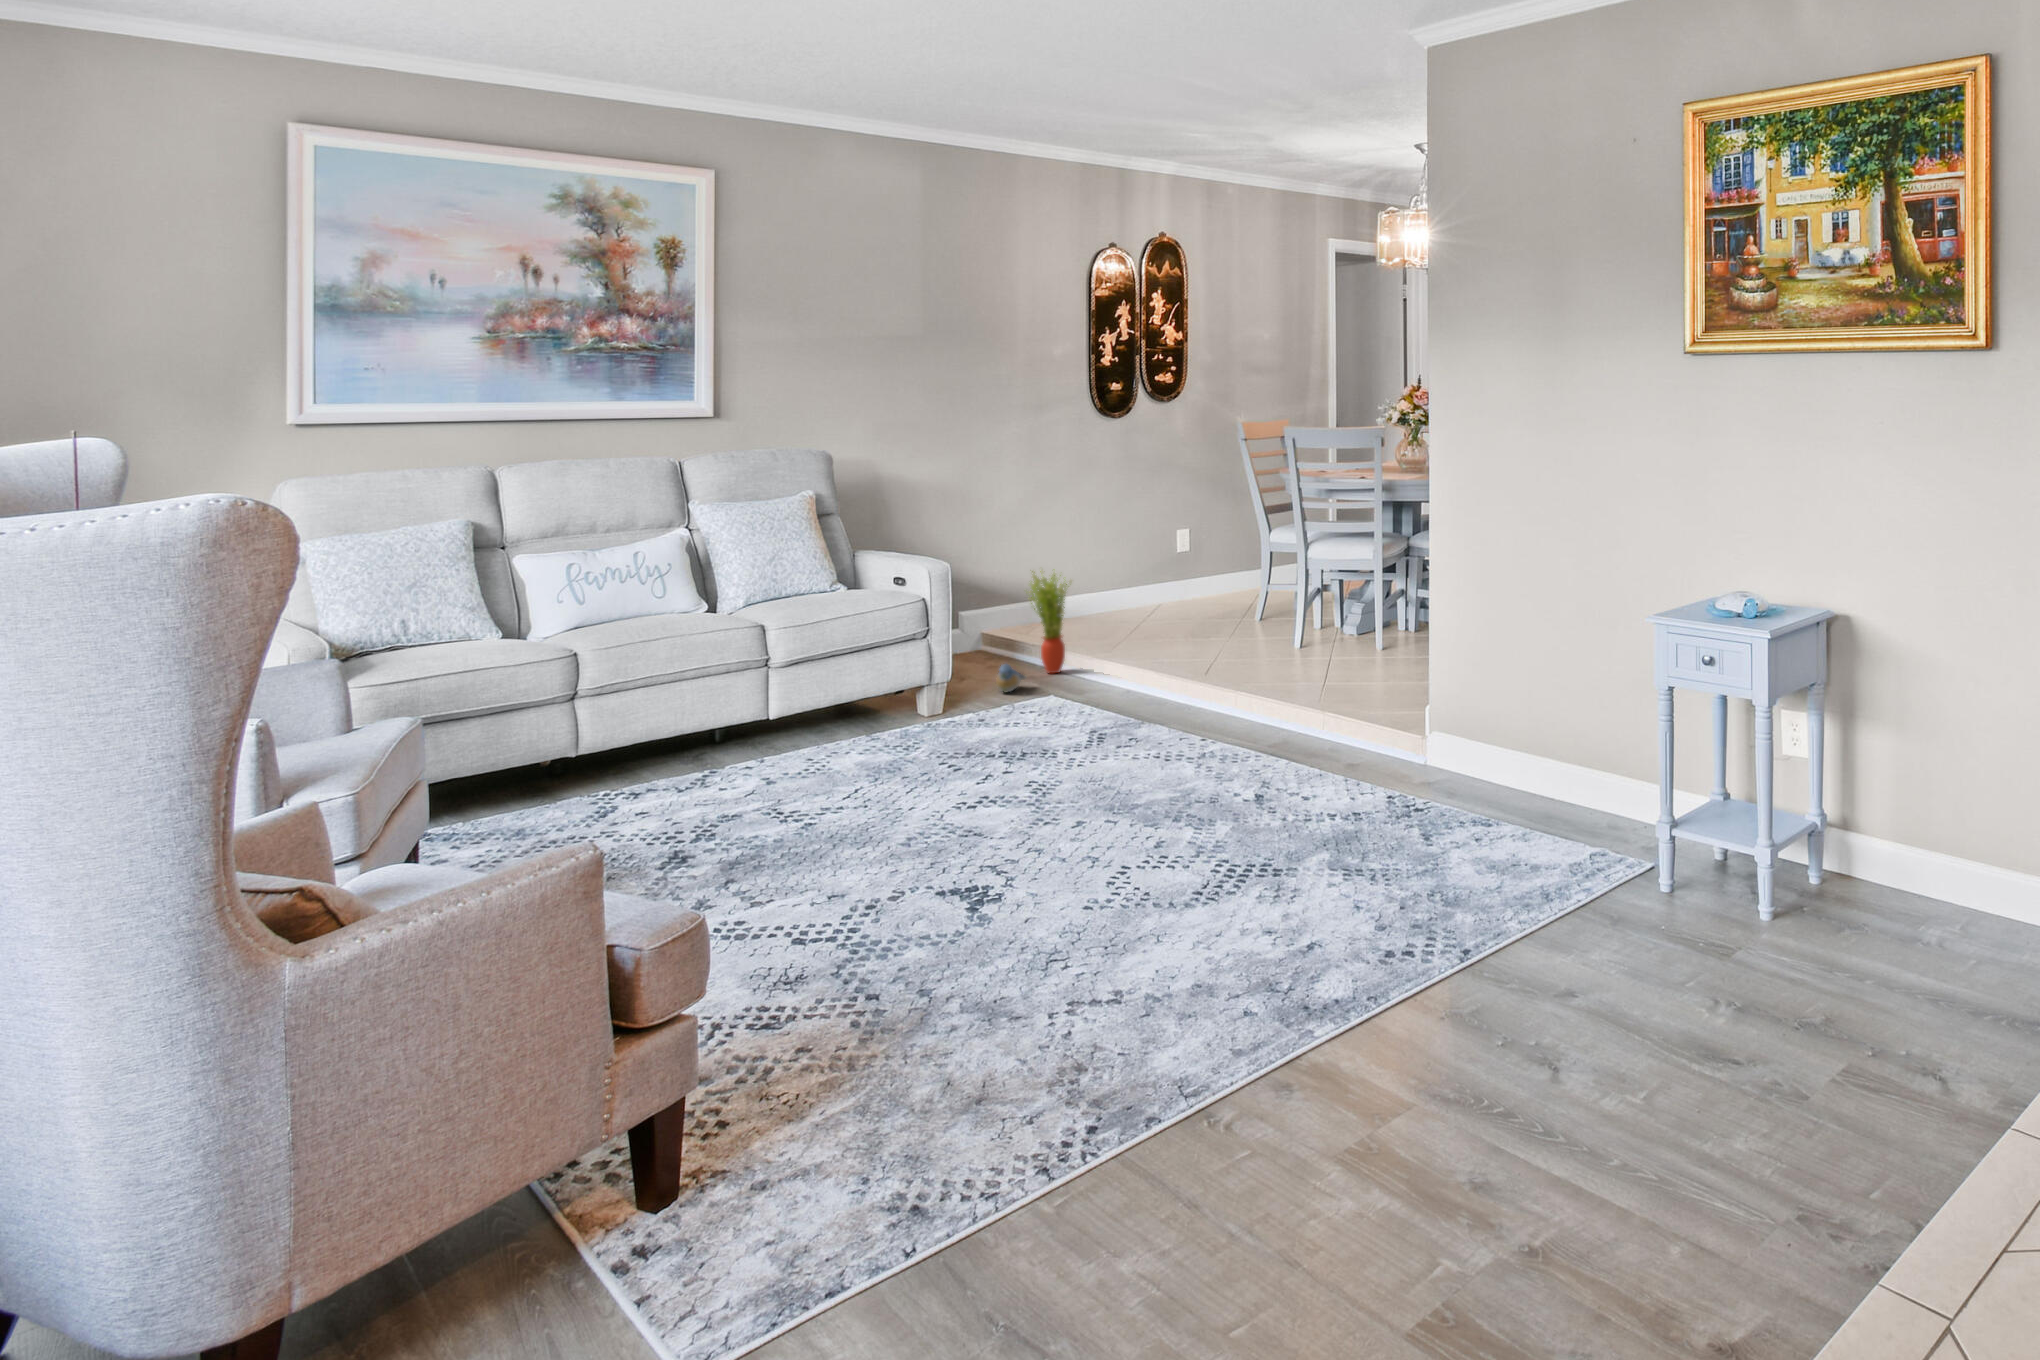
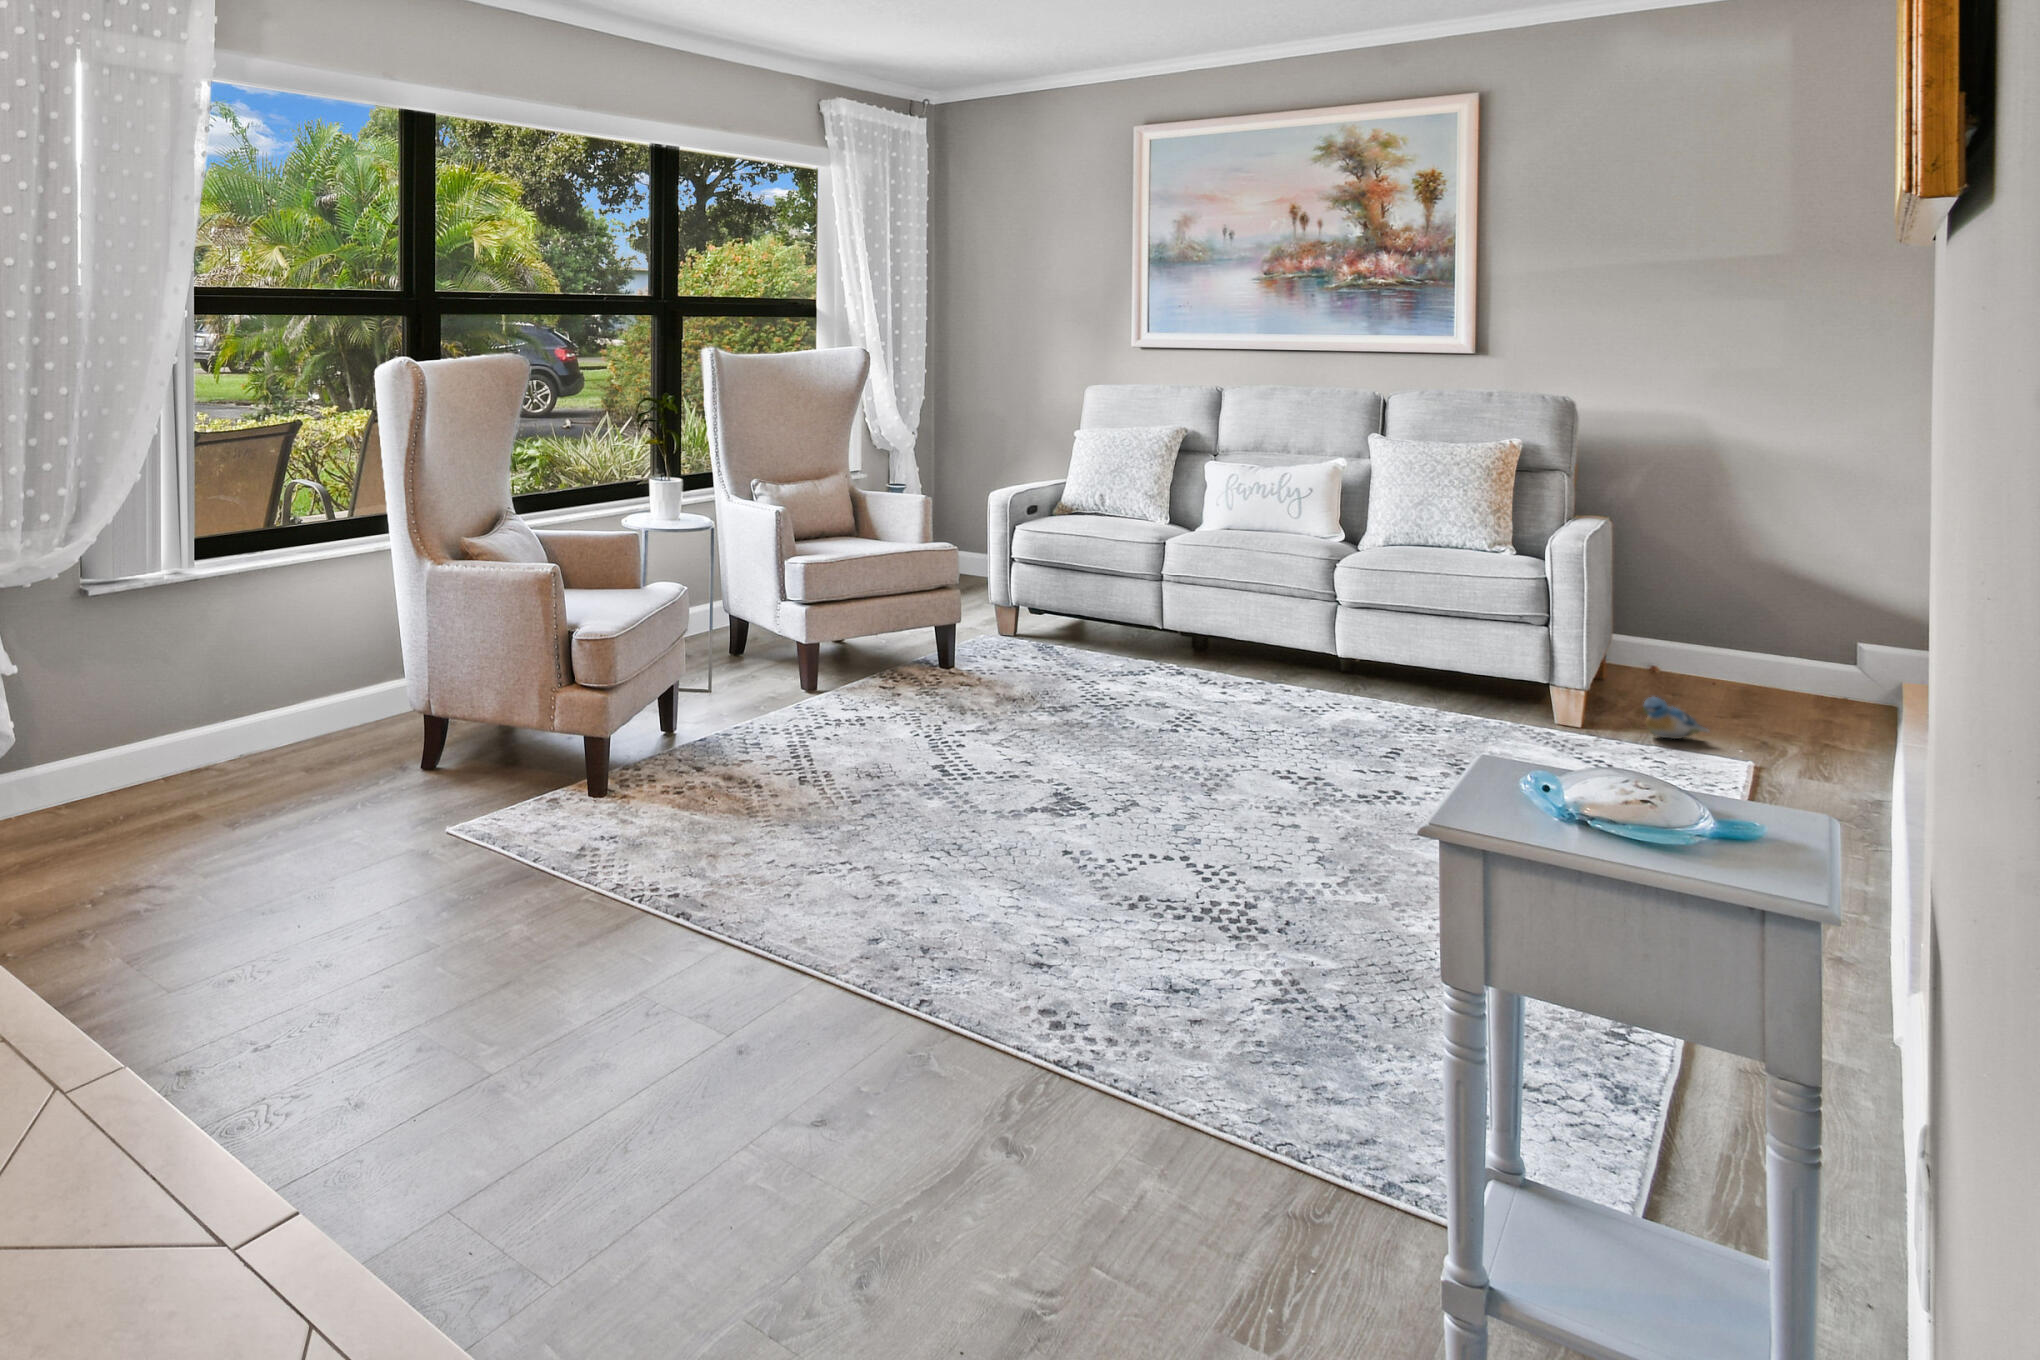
potted plant: present [1029,569,1069,673] -> none [1755,589,1846,753]

